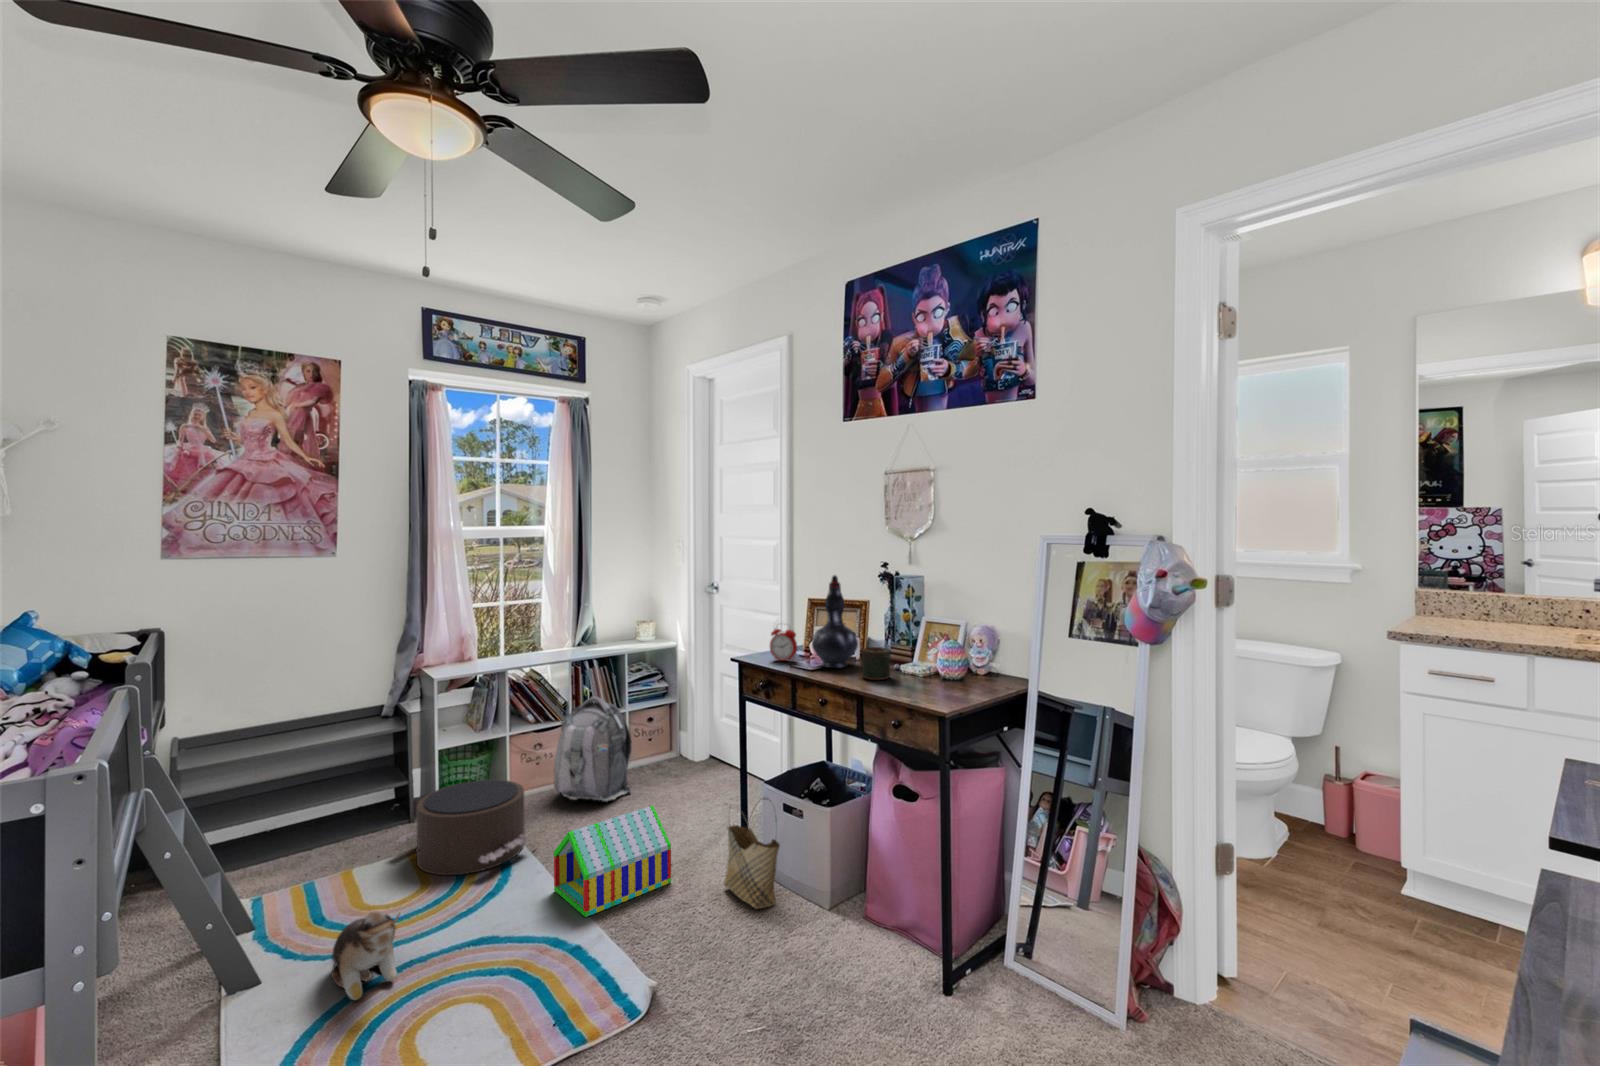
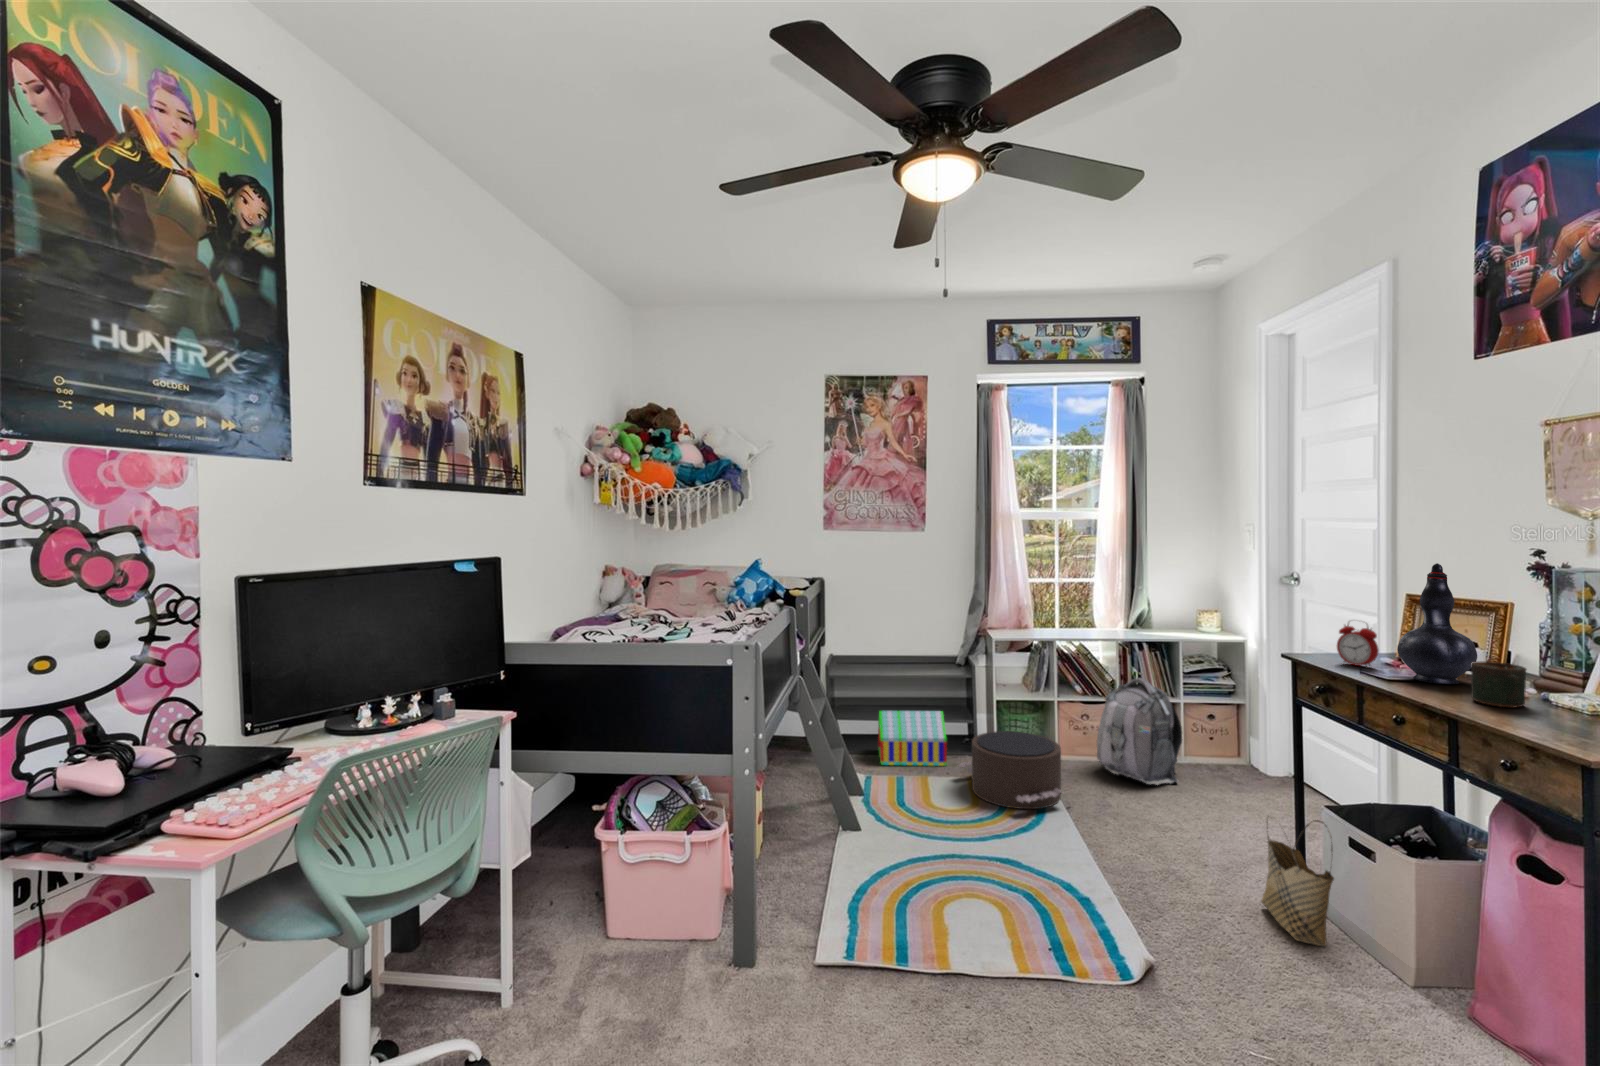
toy house: present [554,806,671,917] -> present [878,711,947,766]
plush toy: present [331,912,400,1000] -> none [899,804,941,867]

